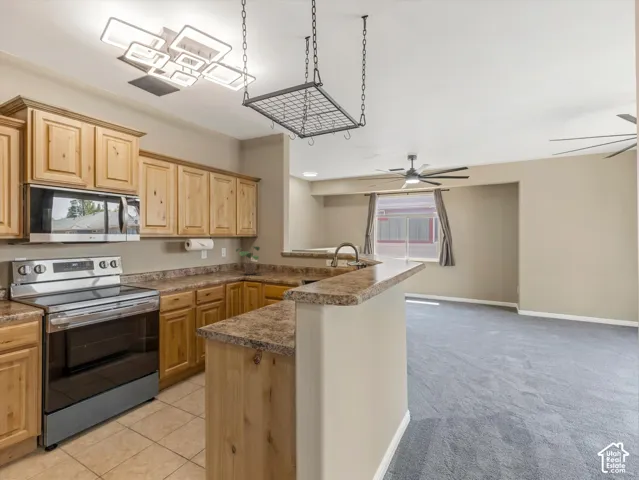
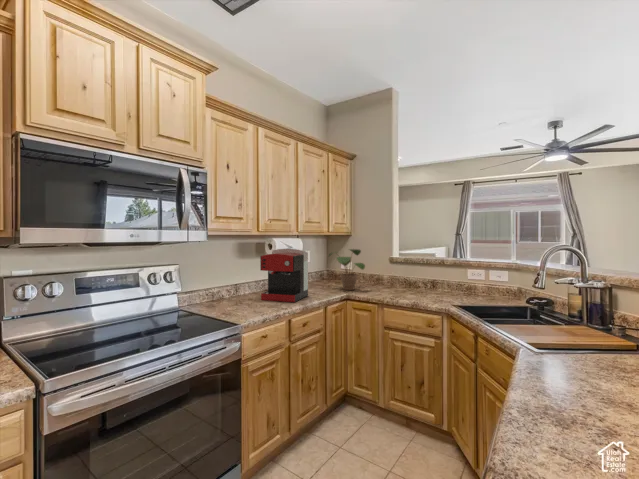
coffee maker: none [180,246,216,281] -> present [260,248,308,302]

